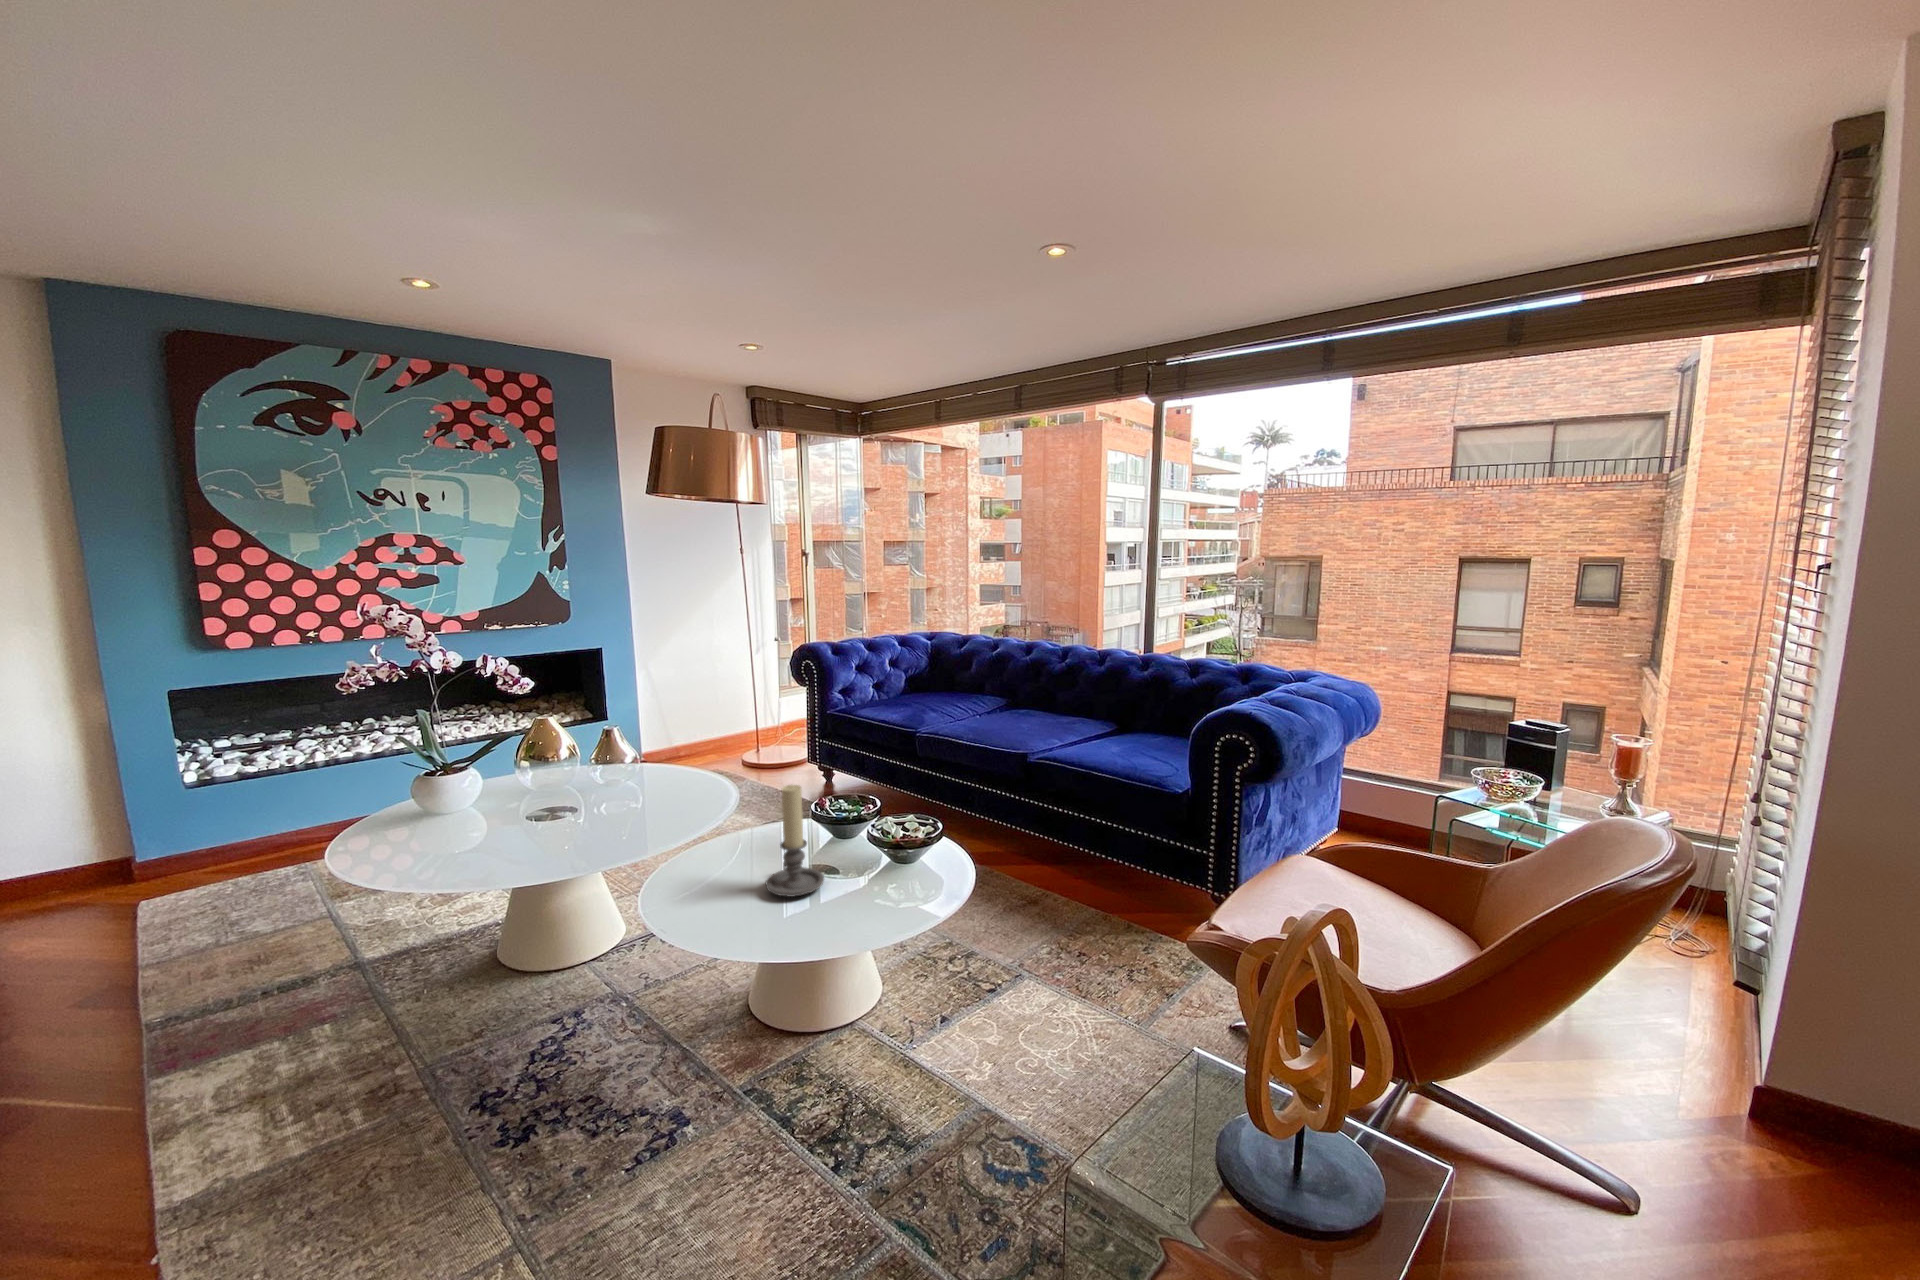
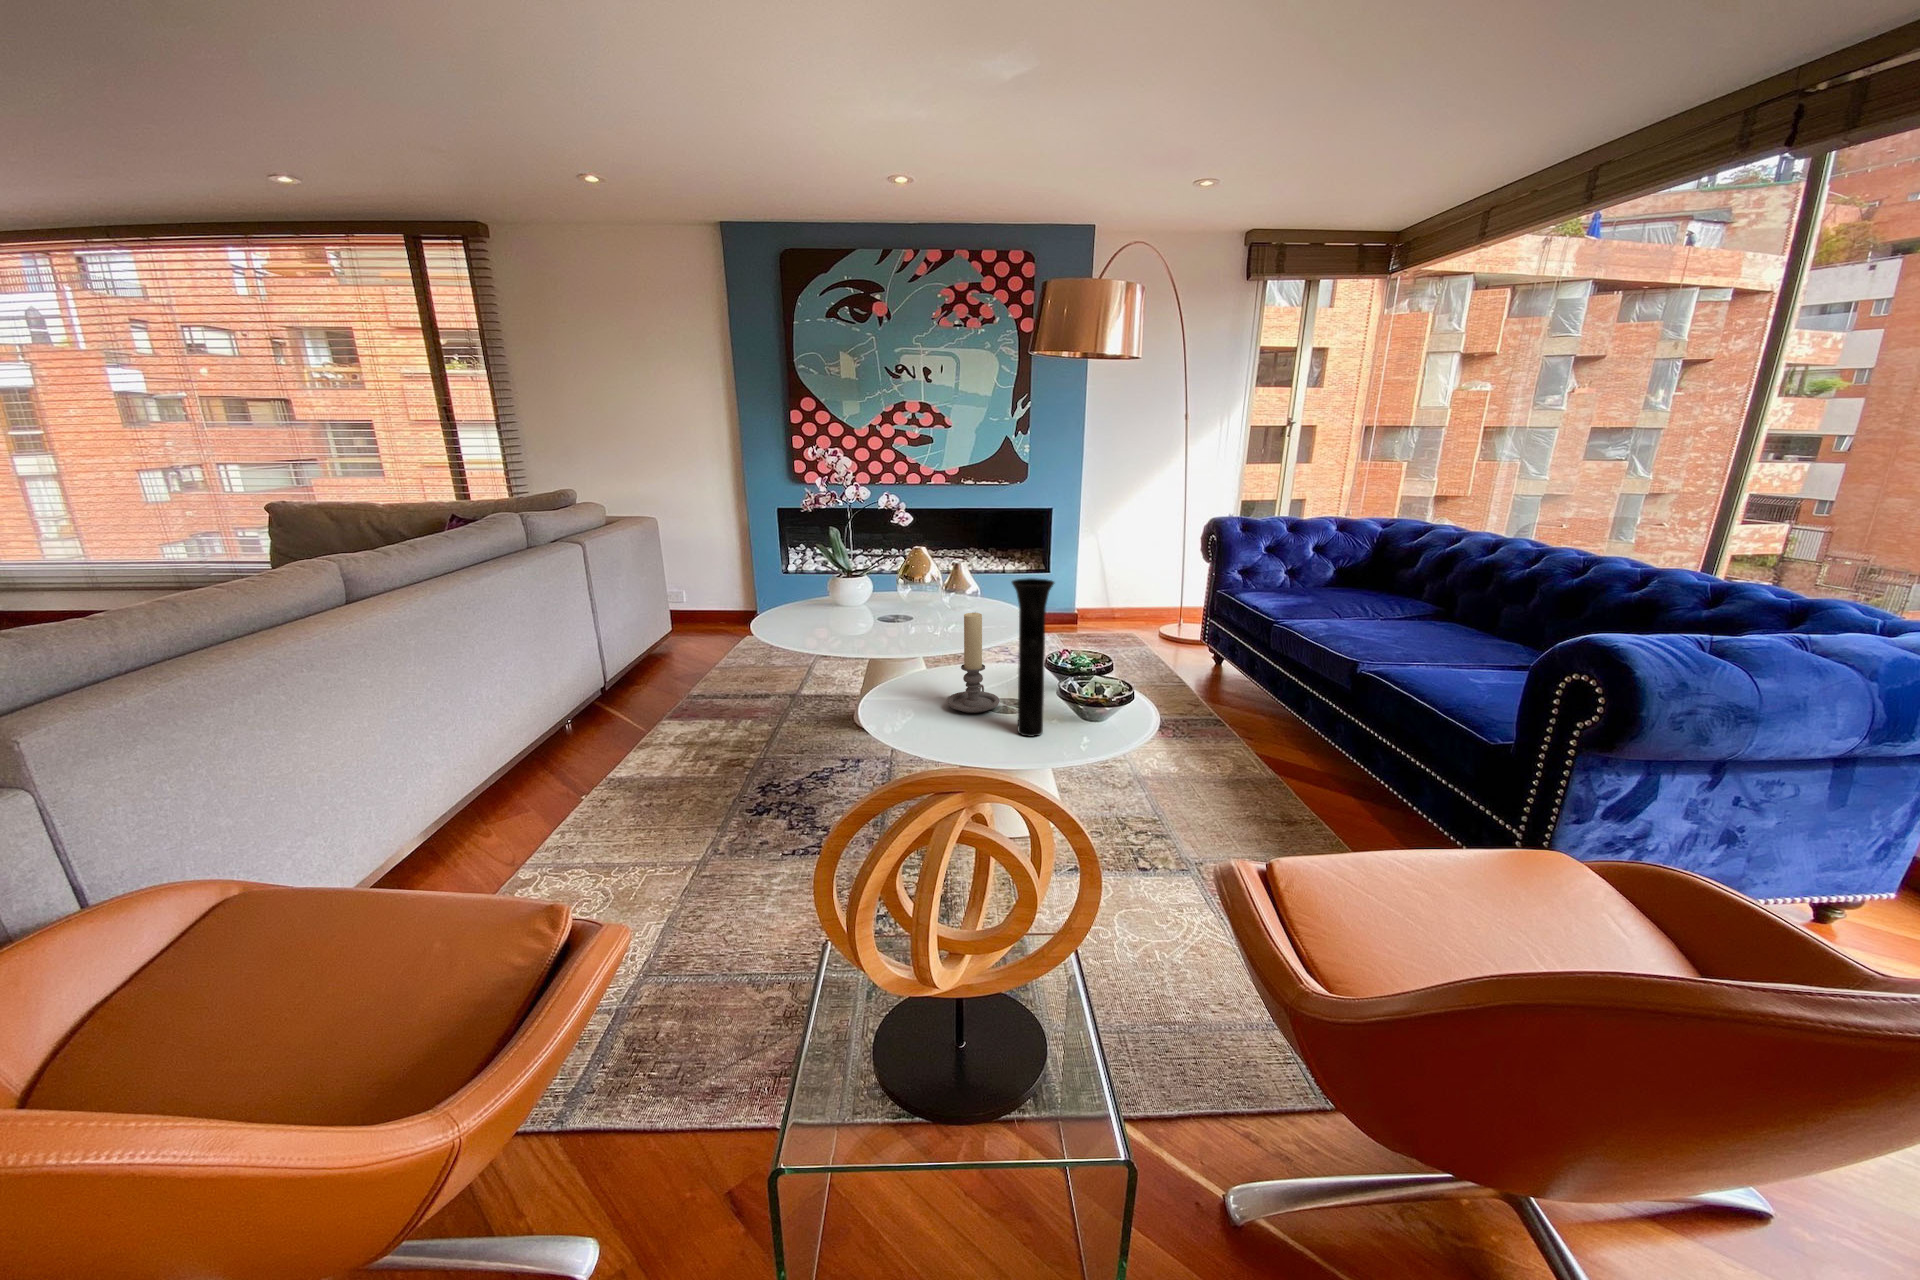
vase: none [863,737,906,899] -> present [1012,578,1054,737]

